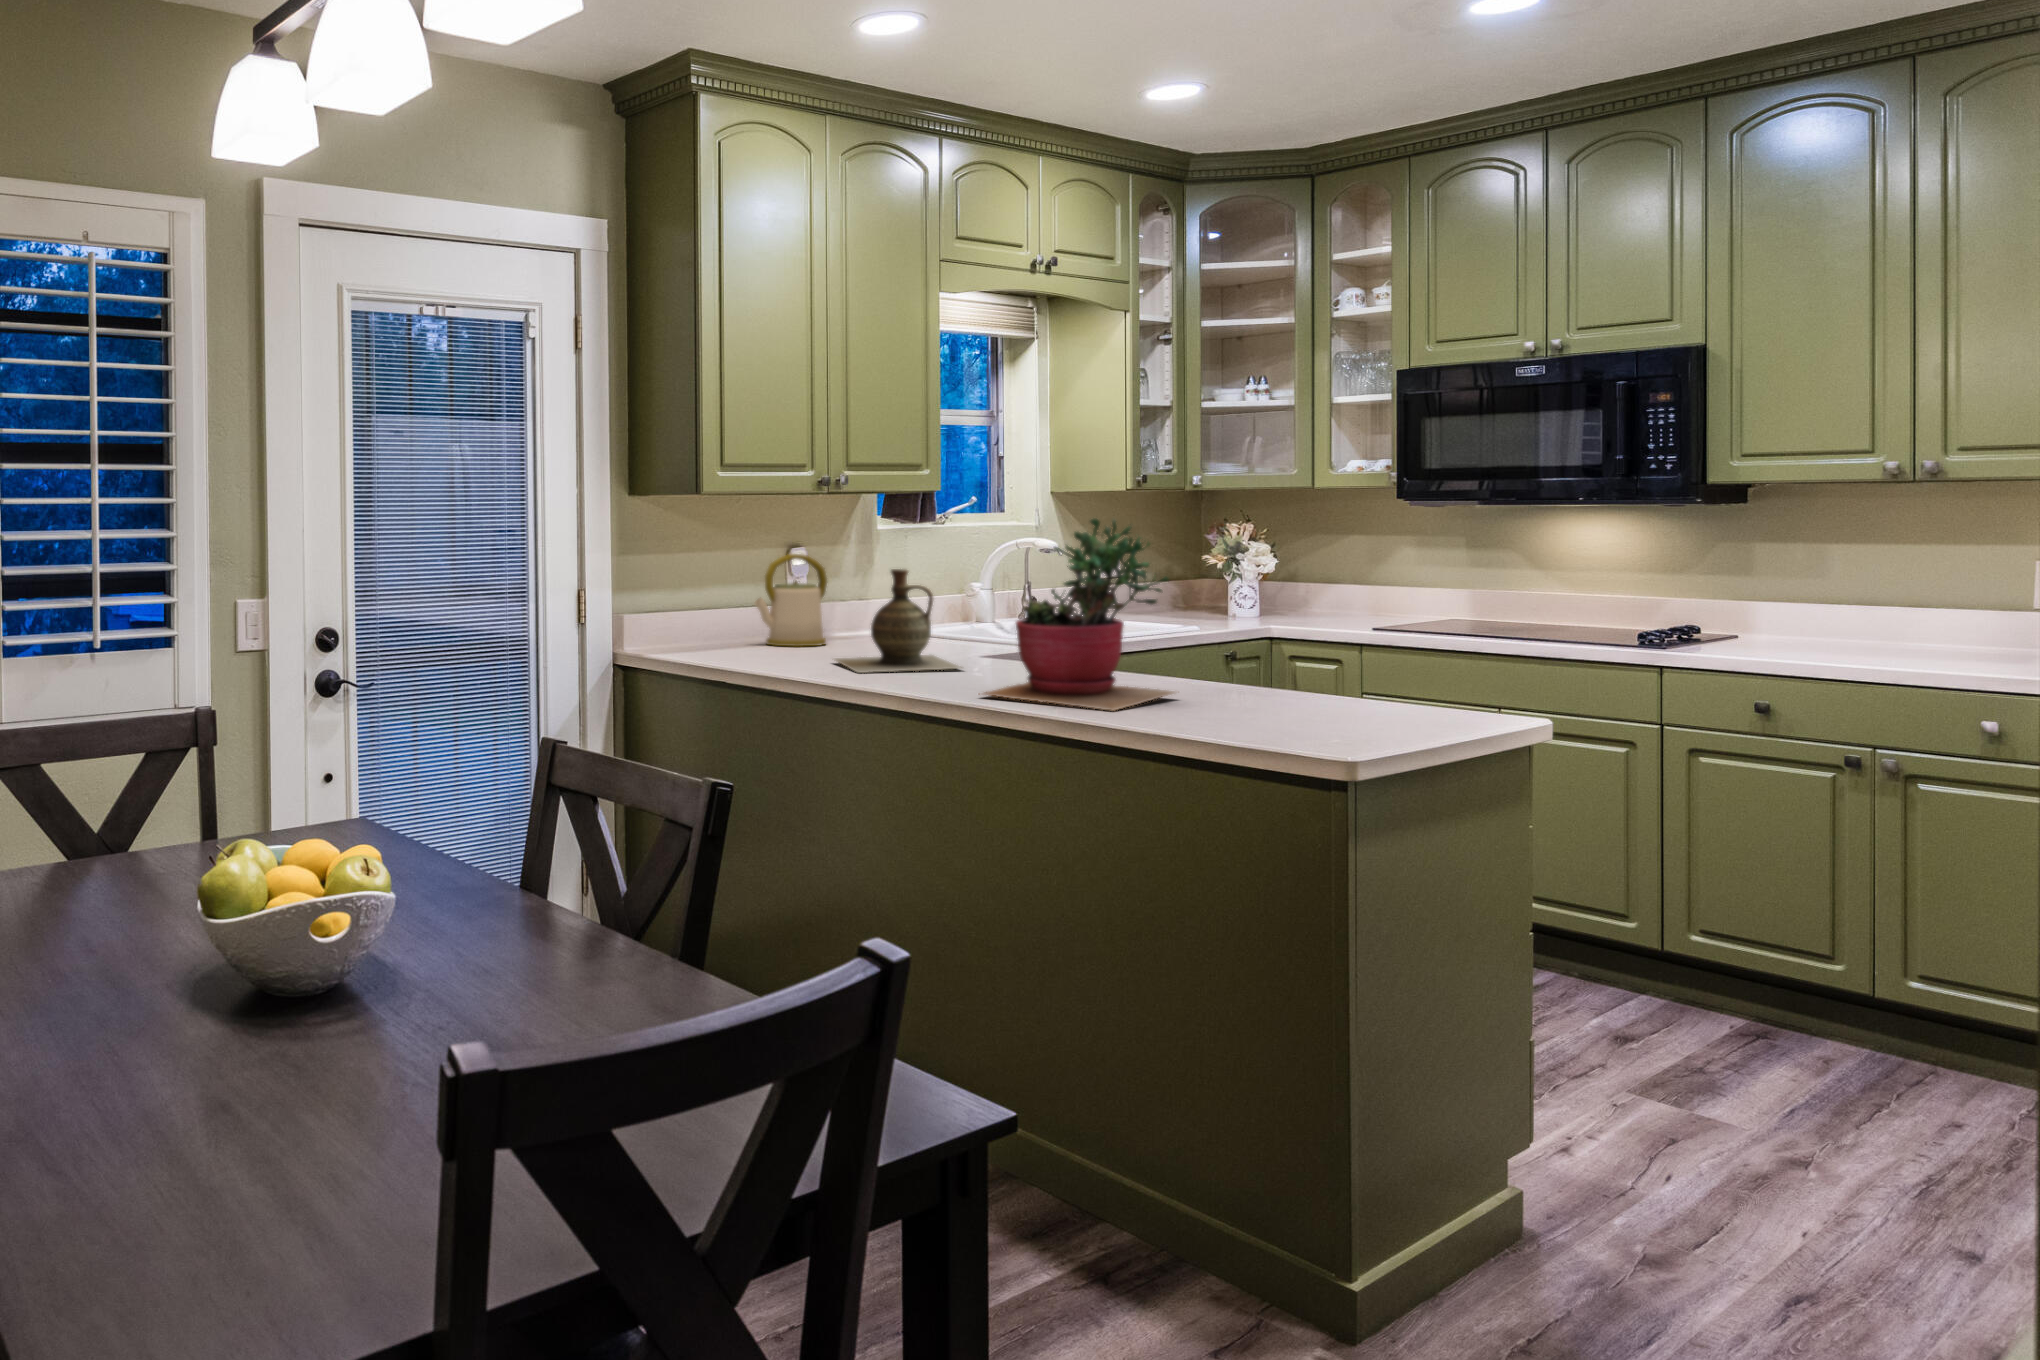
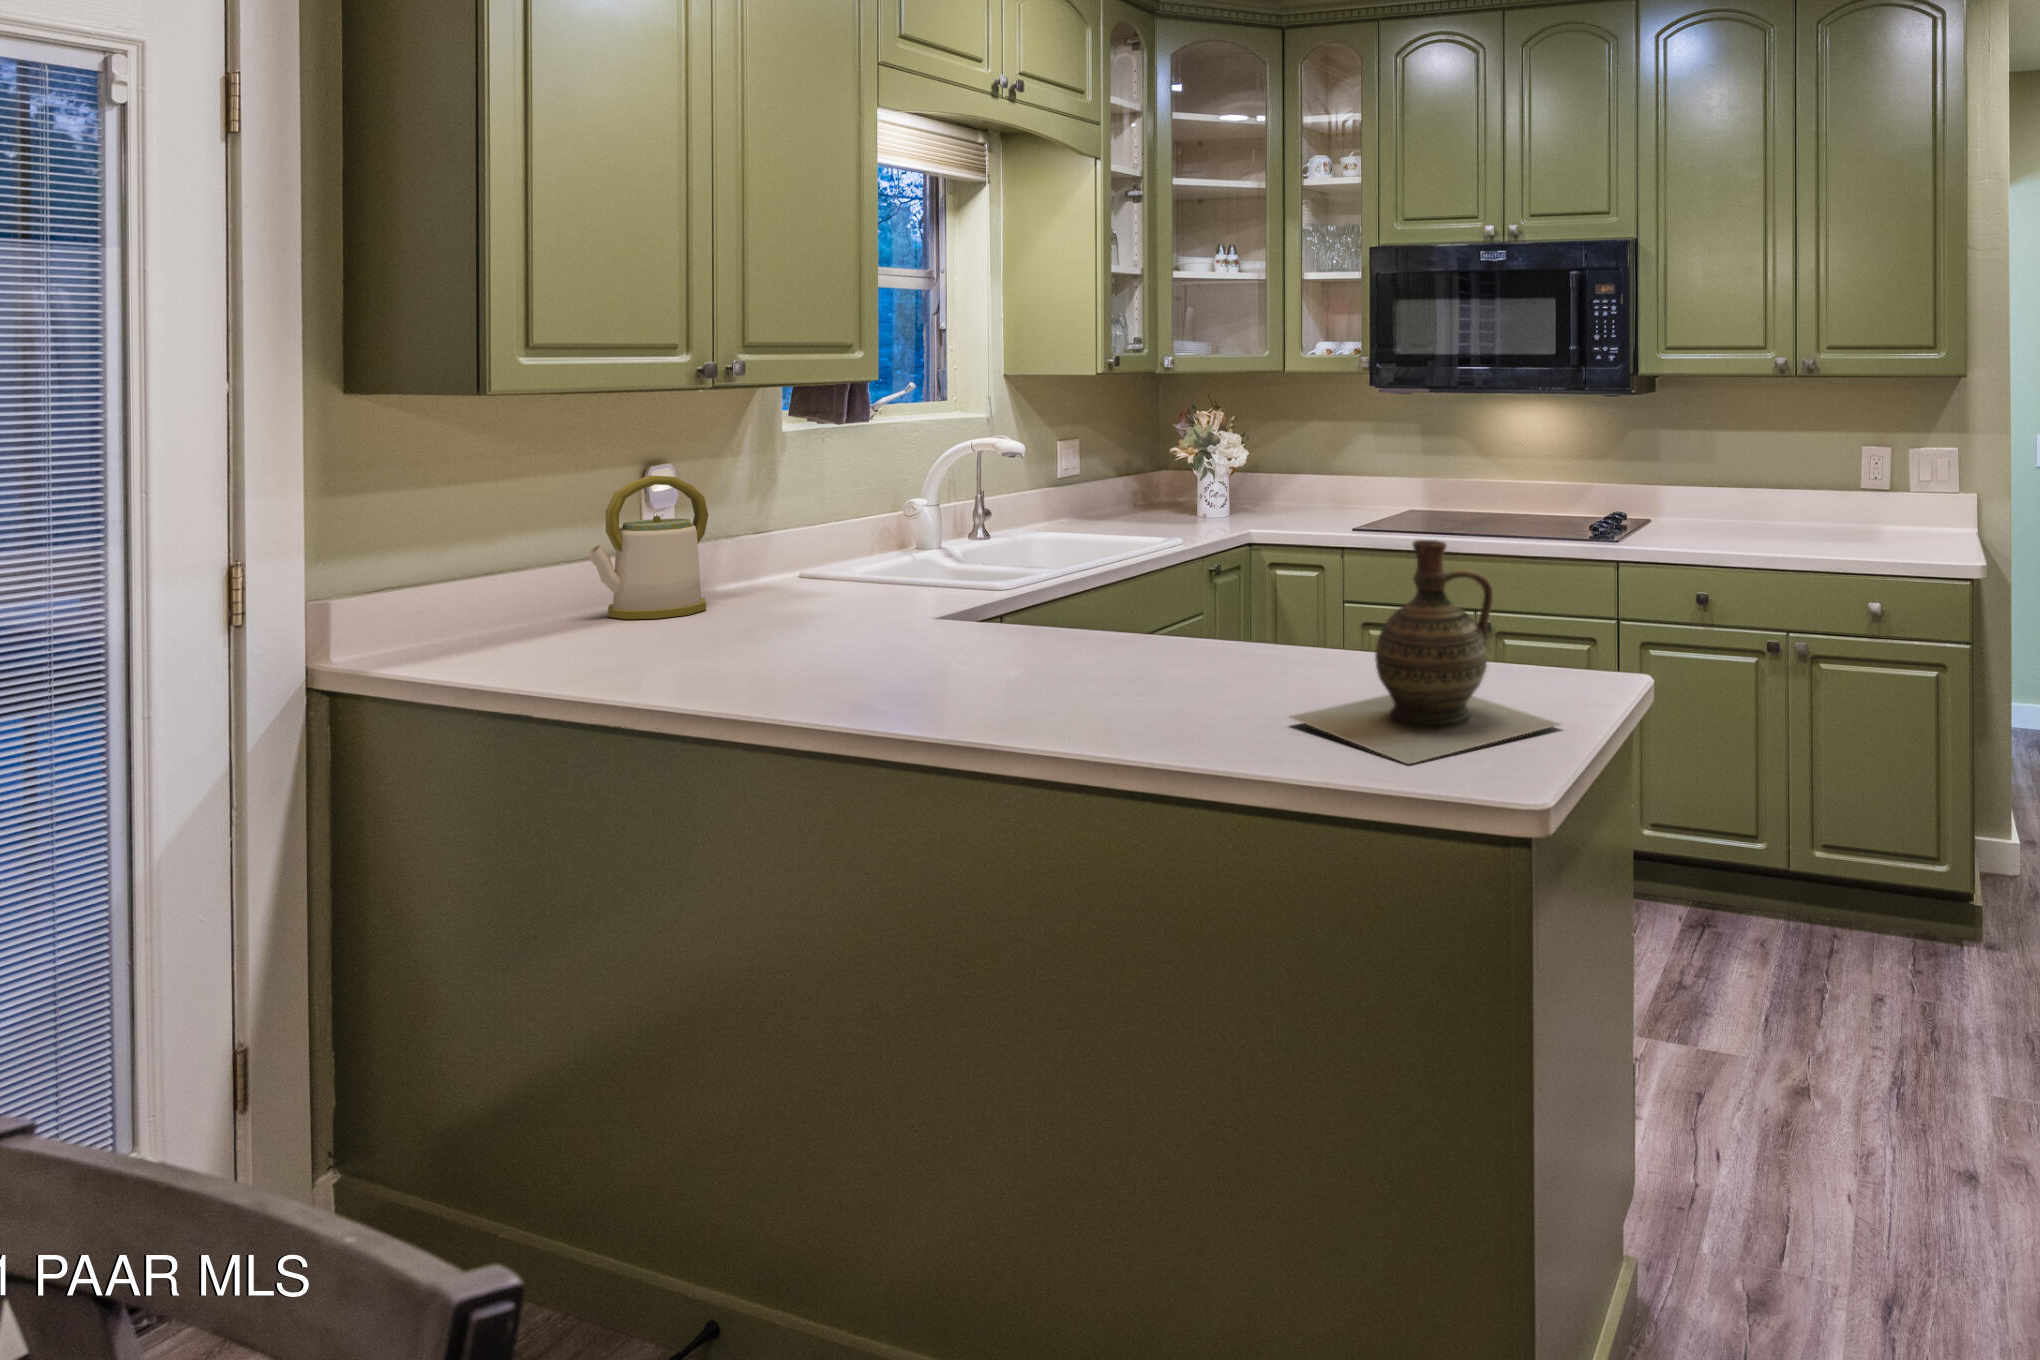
succulent plant: present [983,518,1175,711] -> none [965,443,1253,749]
ceramic jug: present [835,569,961,673] -> present [1290,540,1559,764]

